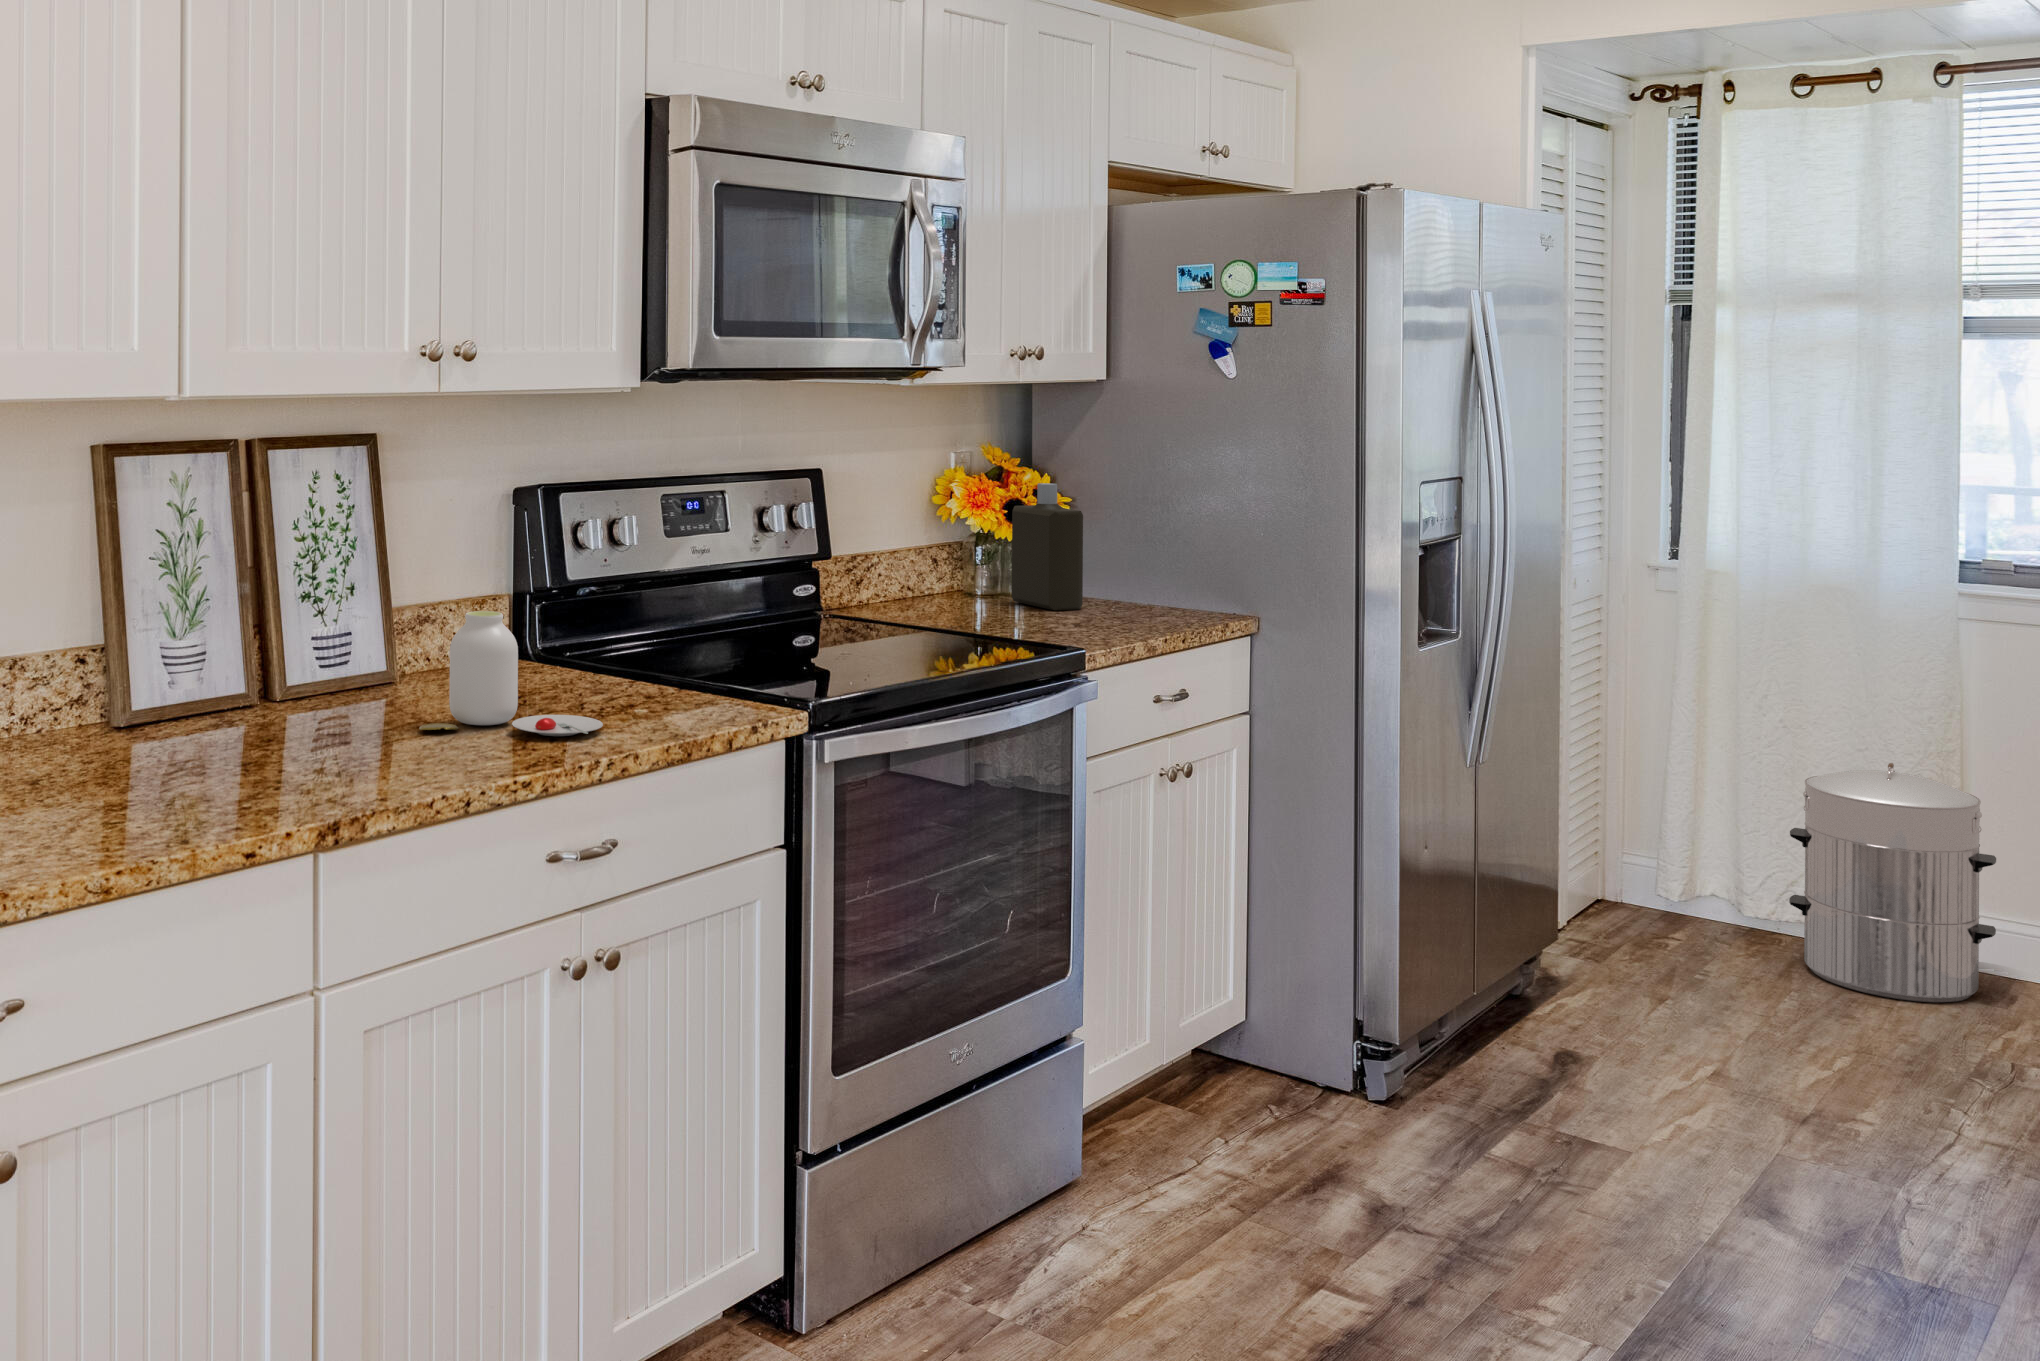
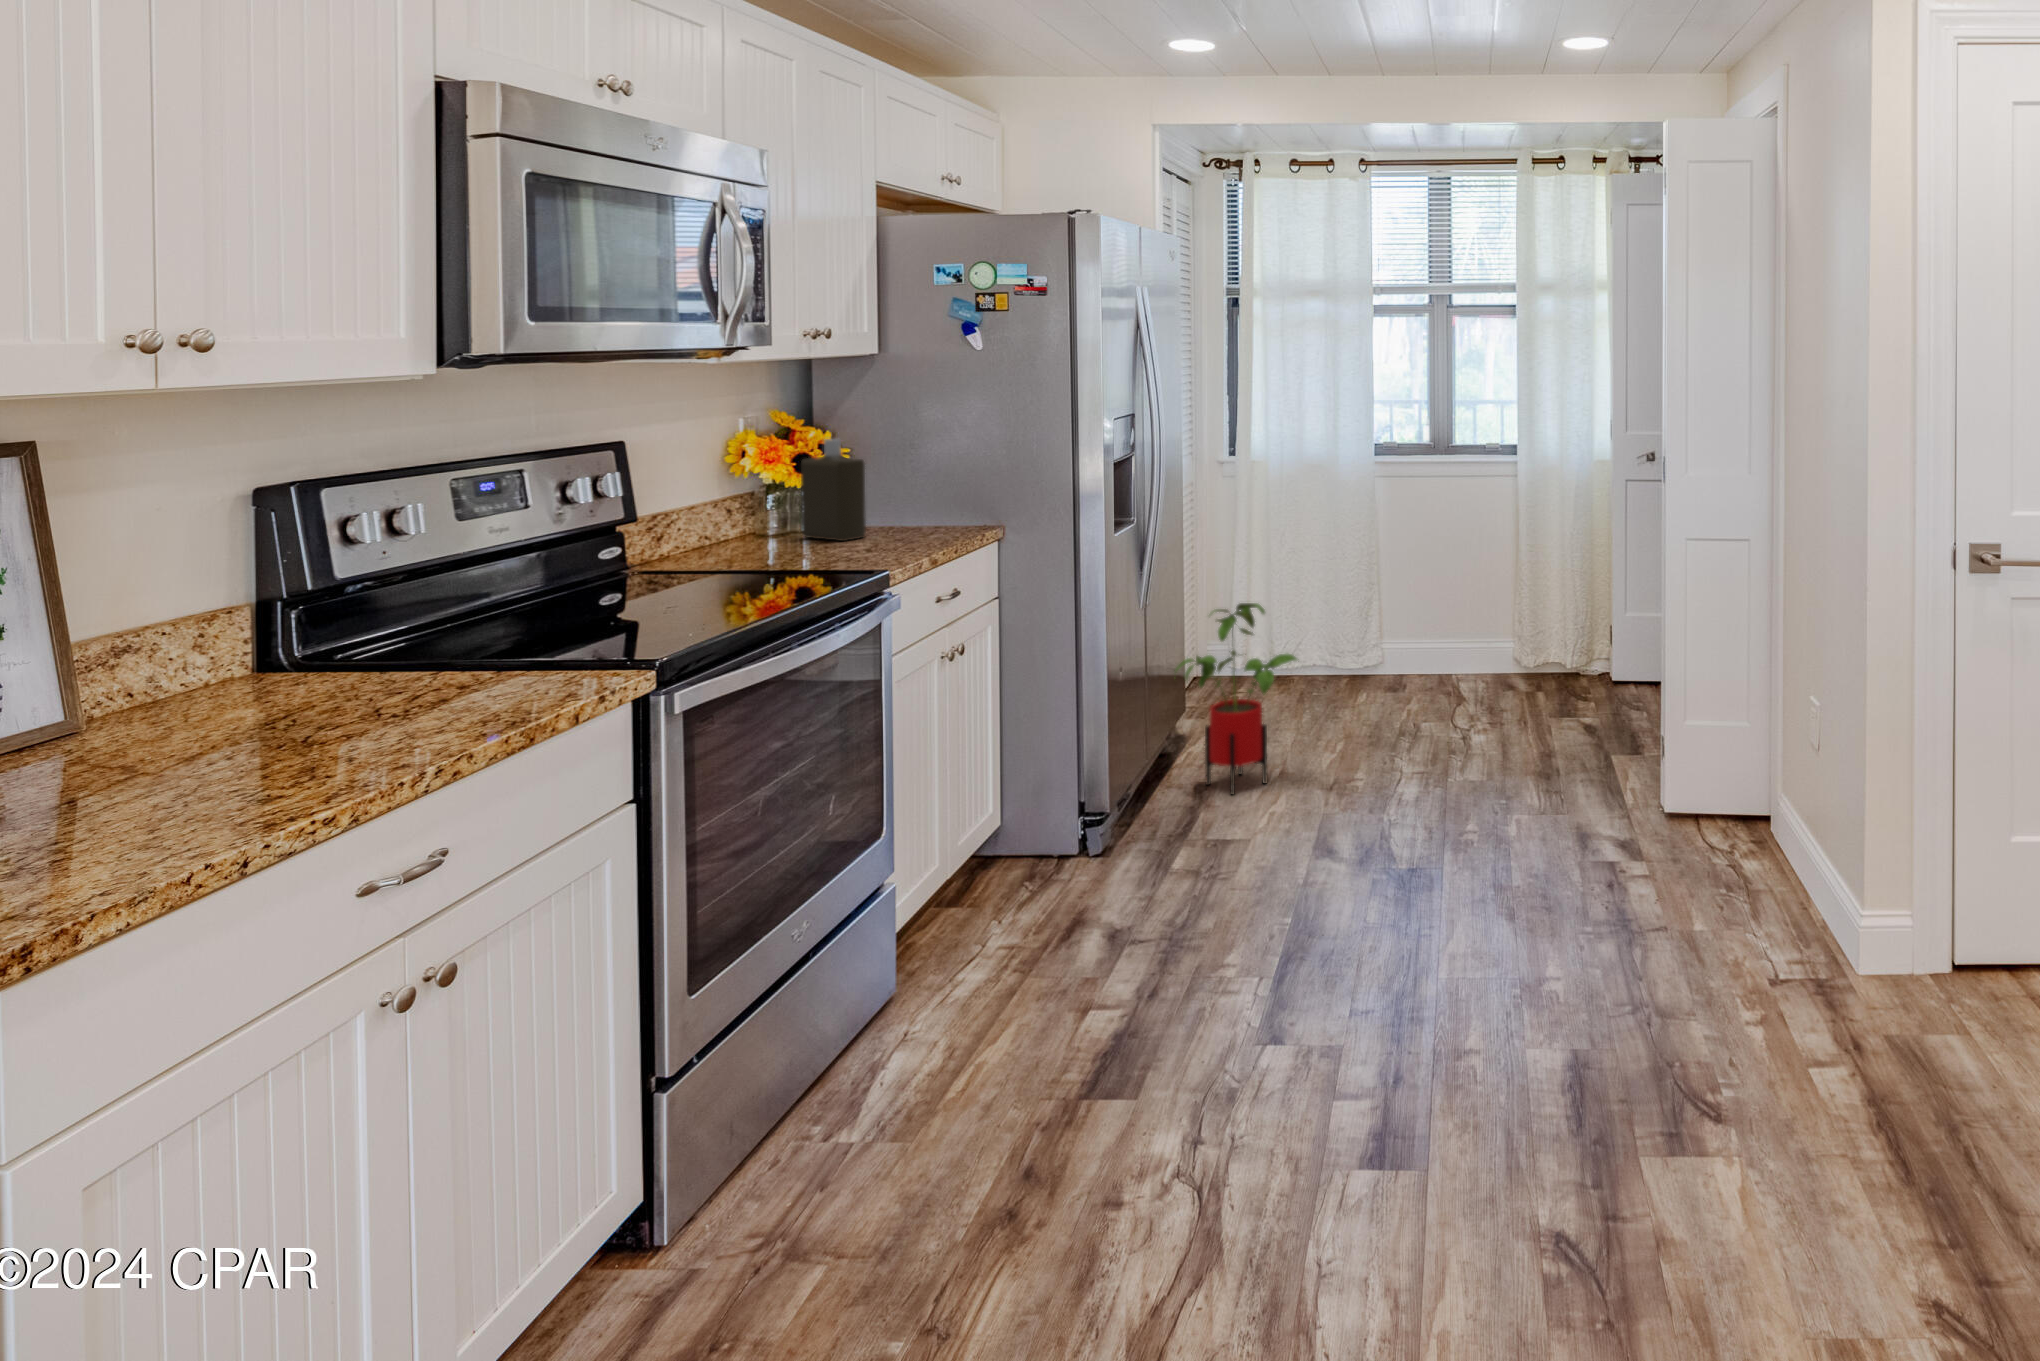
jar: present [419,611,603,736] -> none [143,632,420,786]
waste bin: present [1789,763,1996,1002] -> none [1301,566,1398,702]
house plant: none [1525,784,1752,1081] -> present [1174,603,1297,794]

